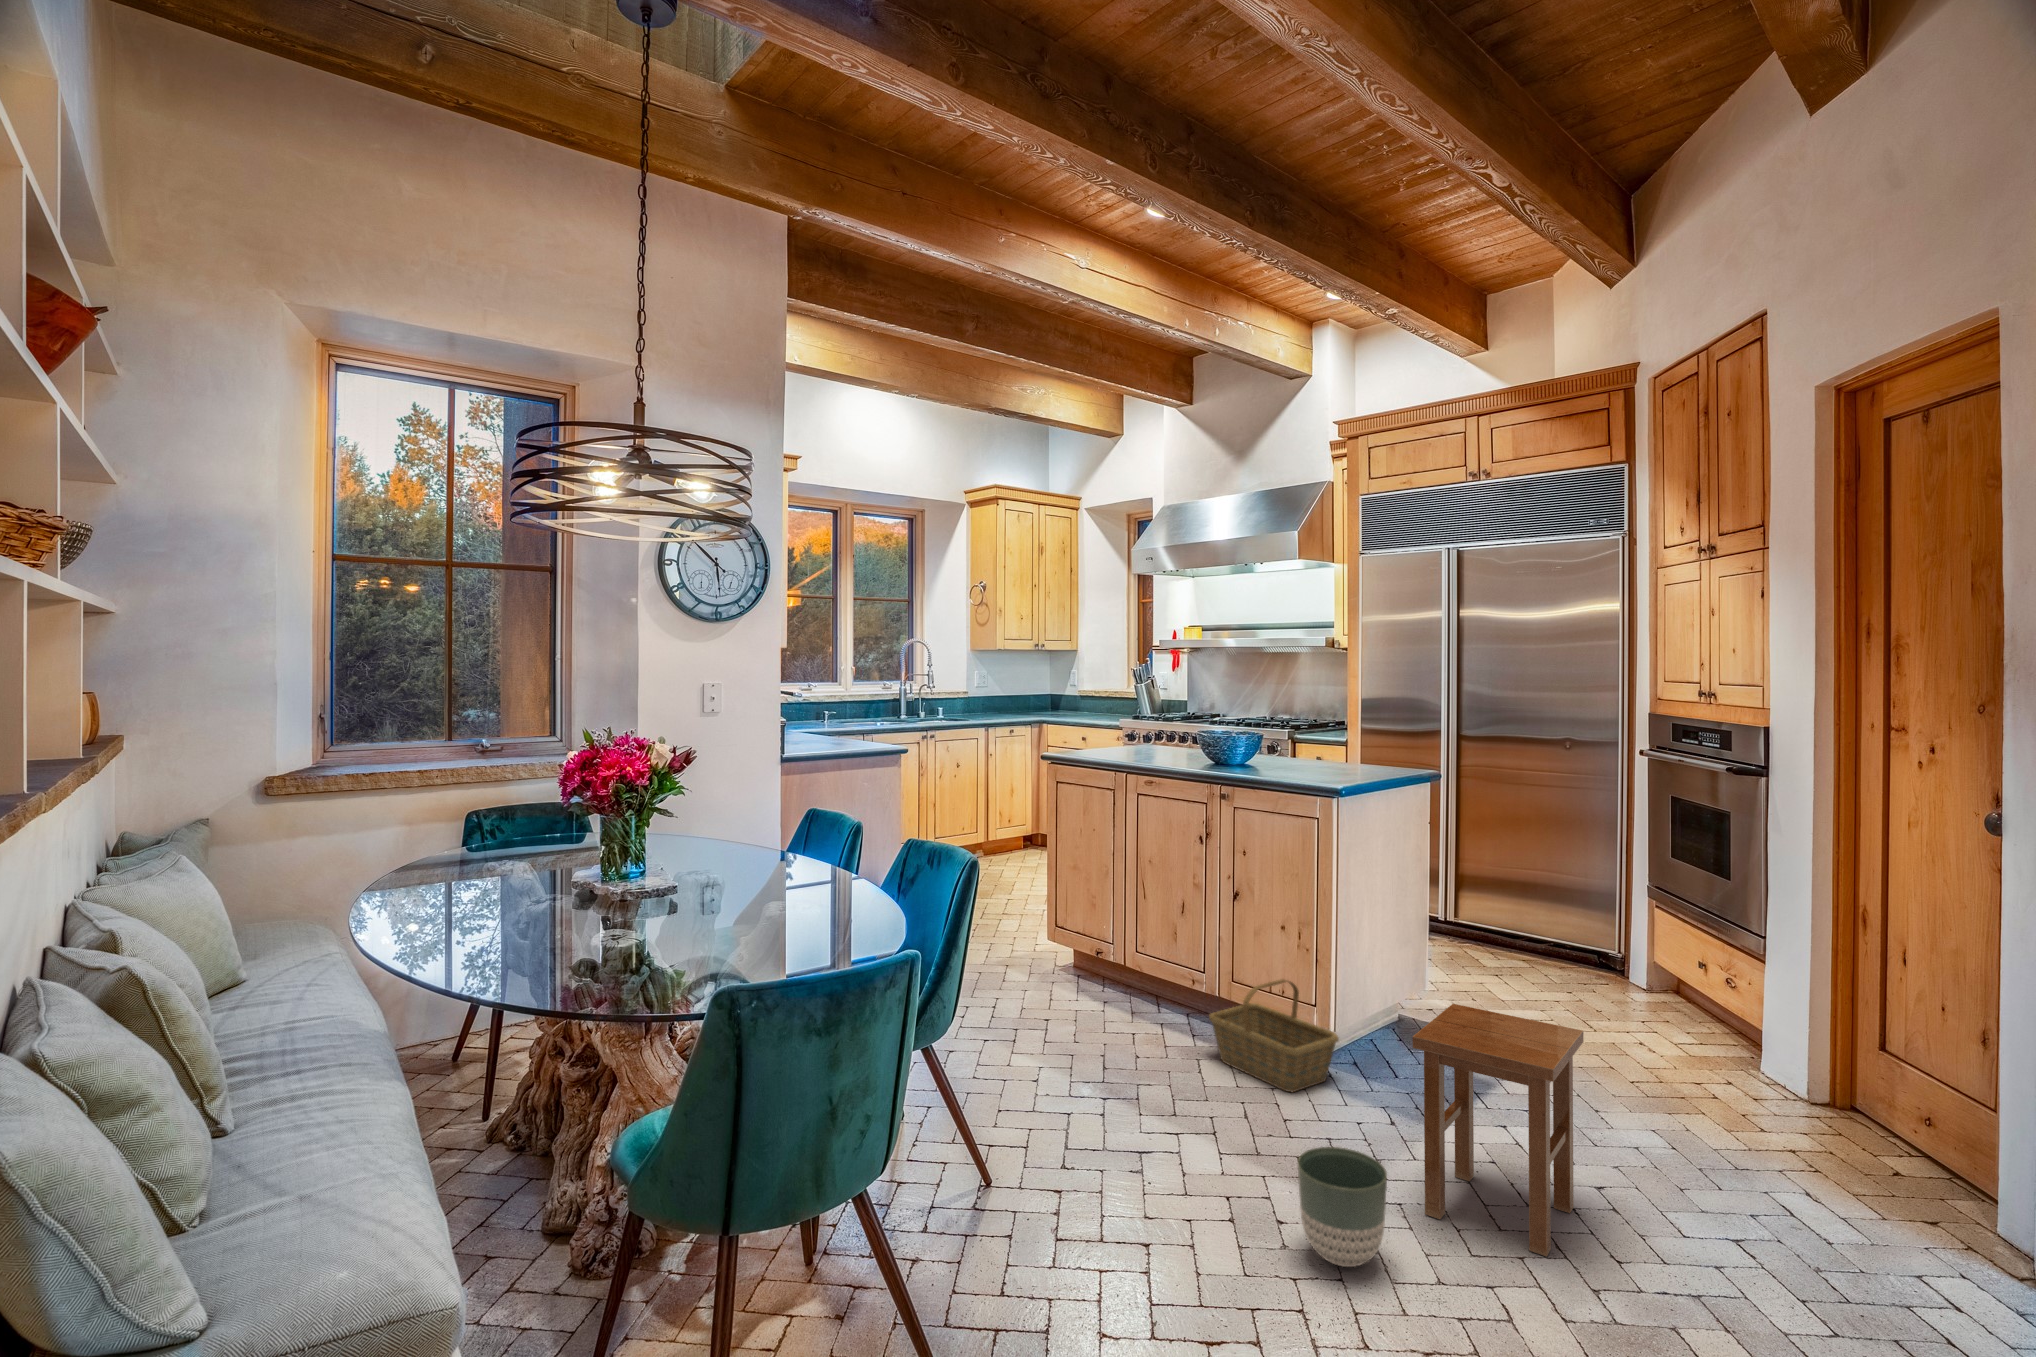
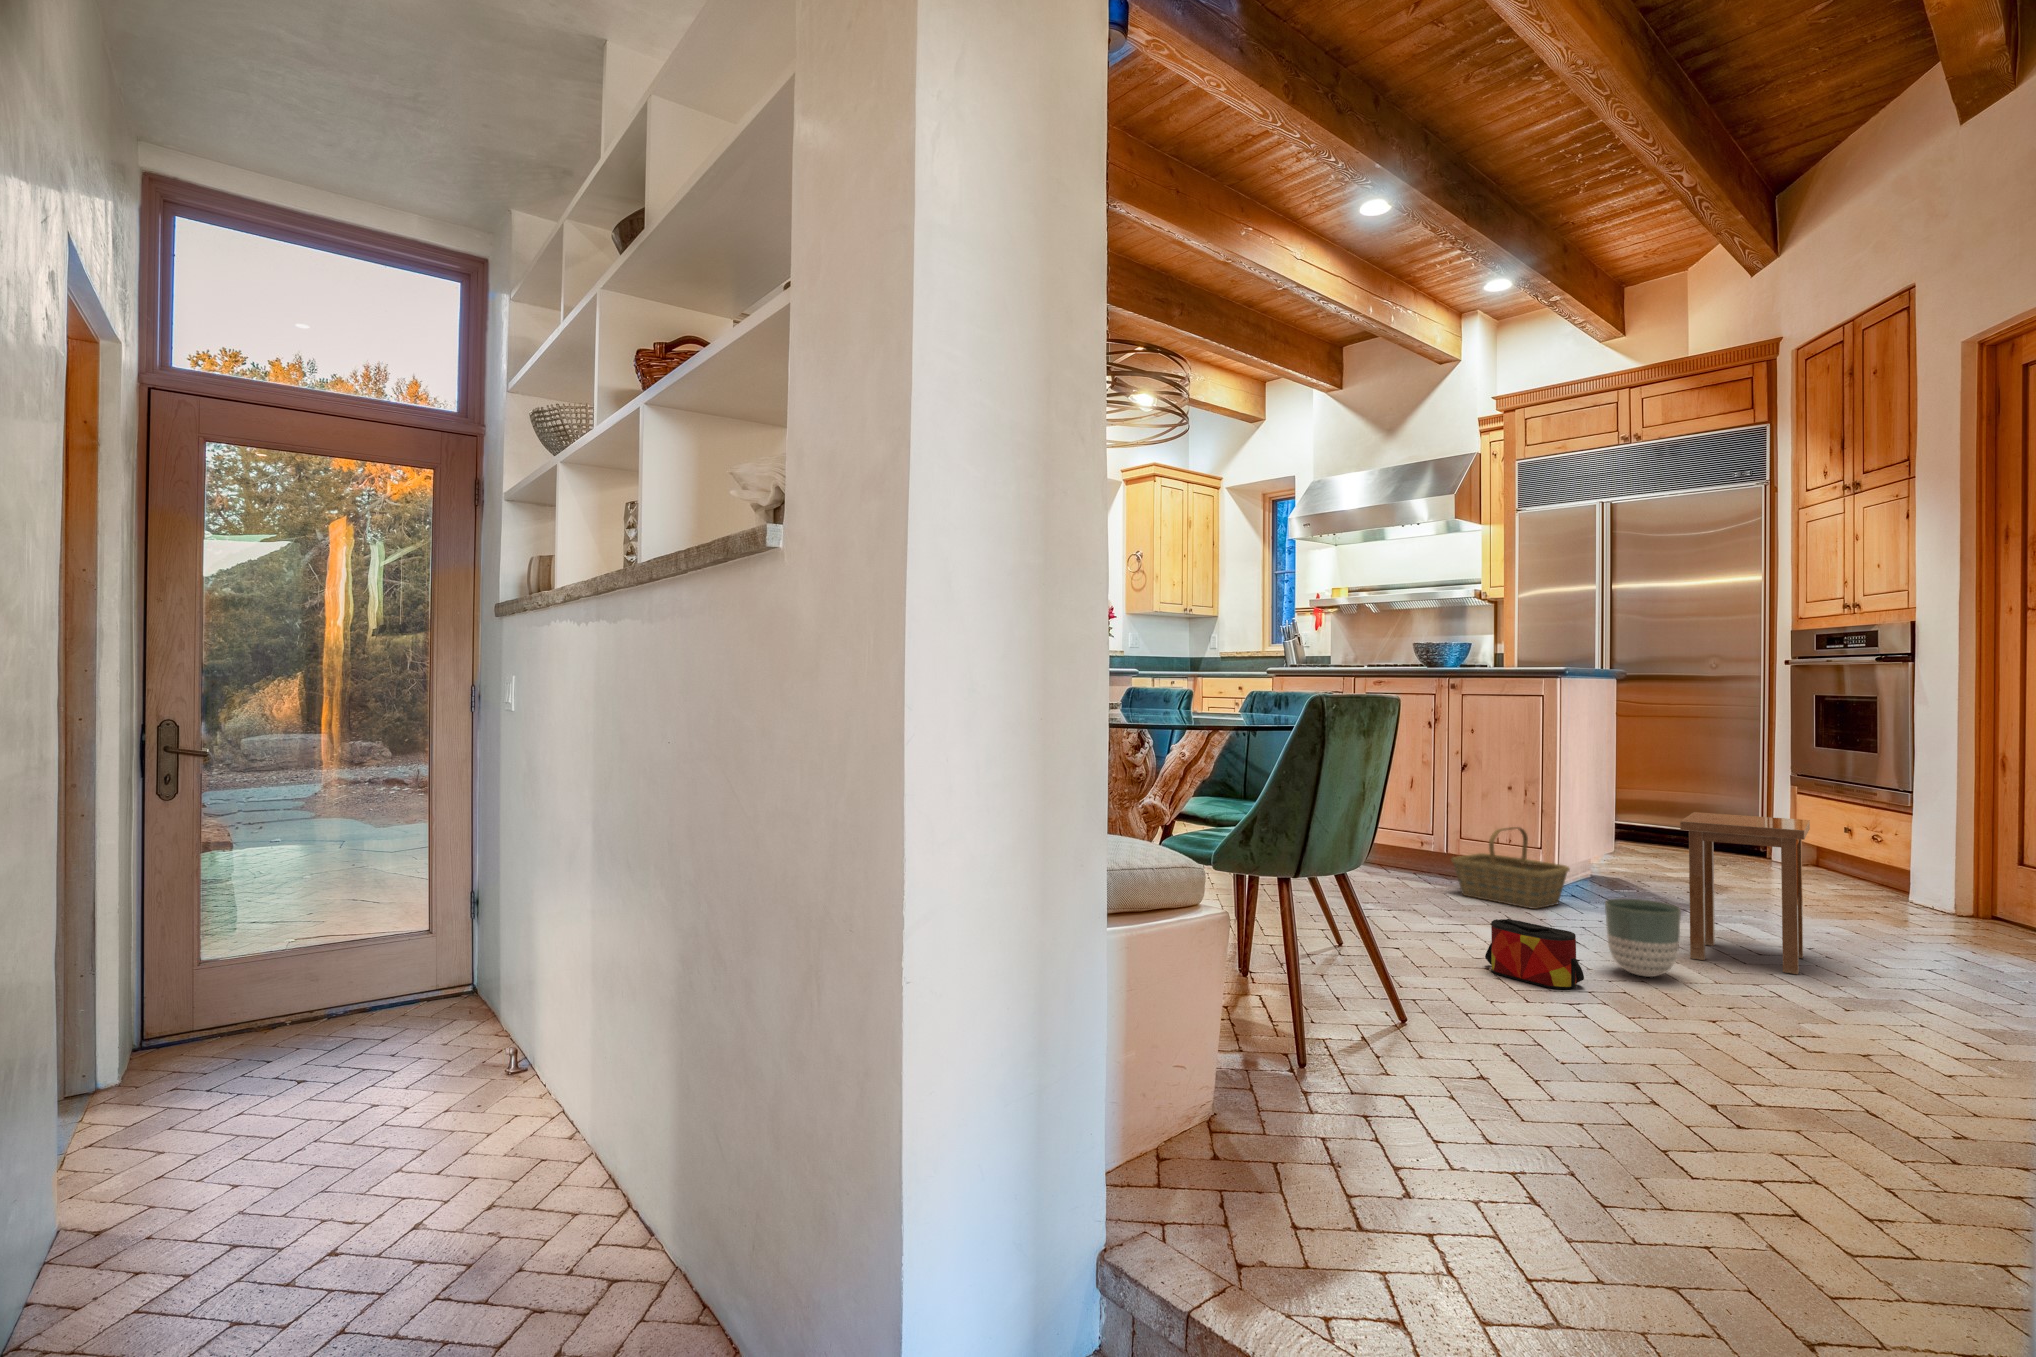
bag: none [1147,1178,1246,1301] -> present [1485,919,1584,989]

